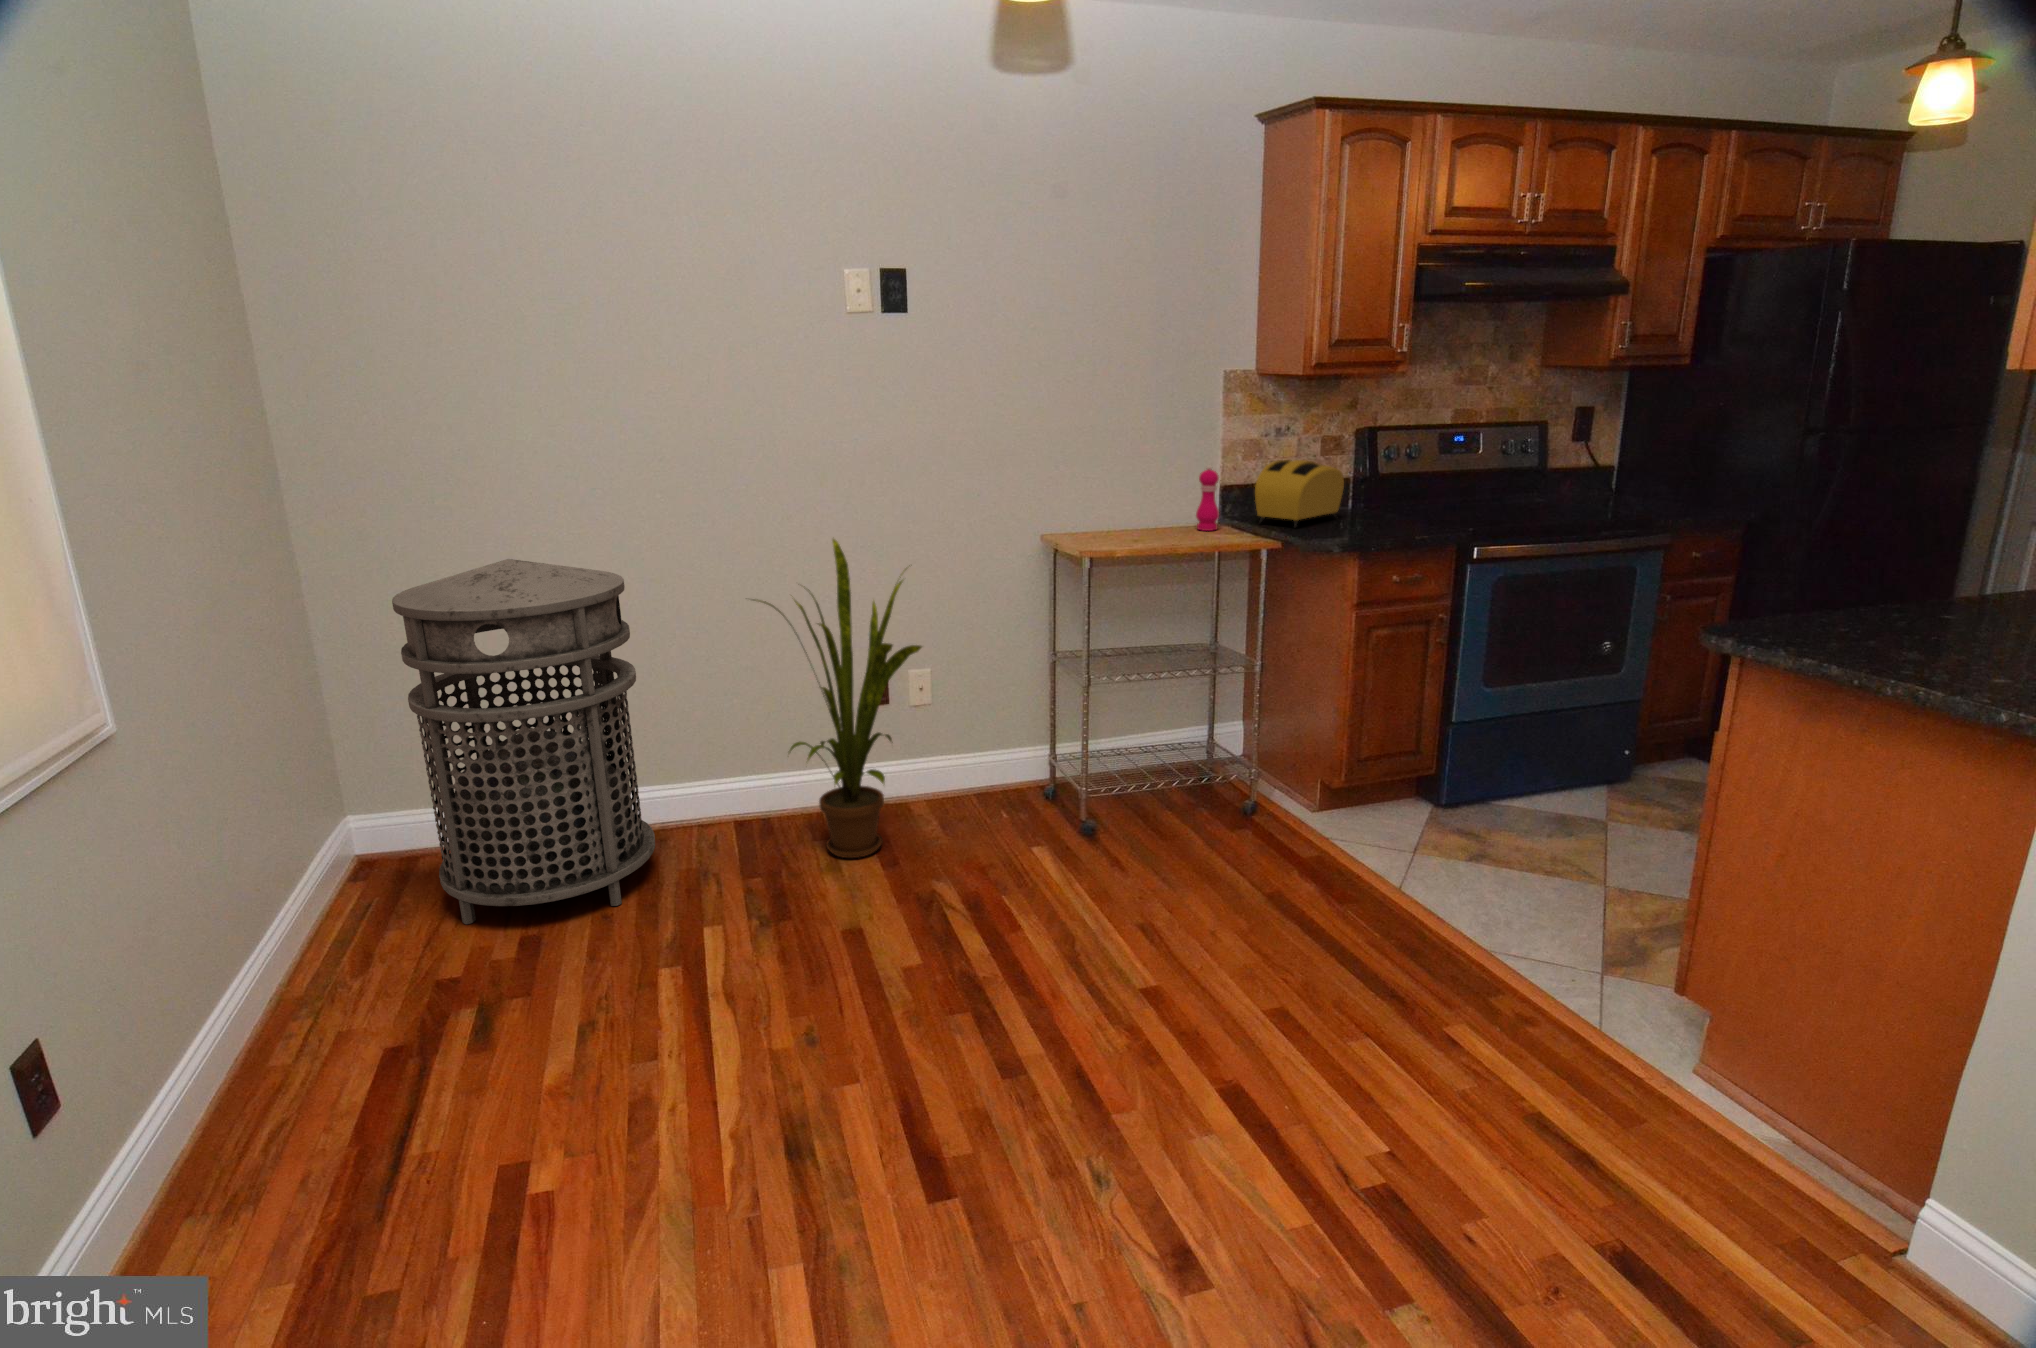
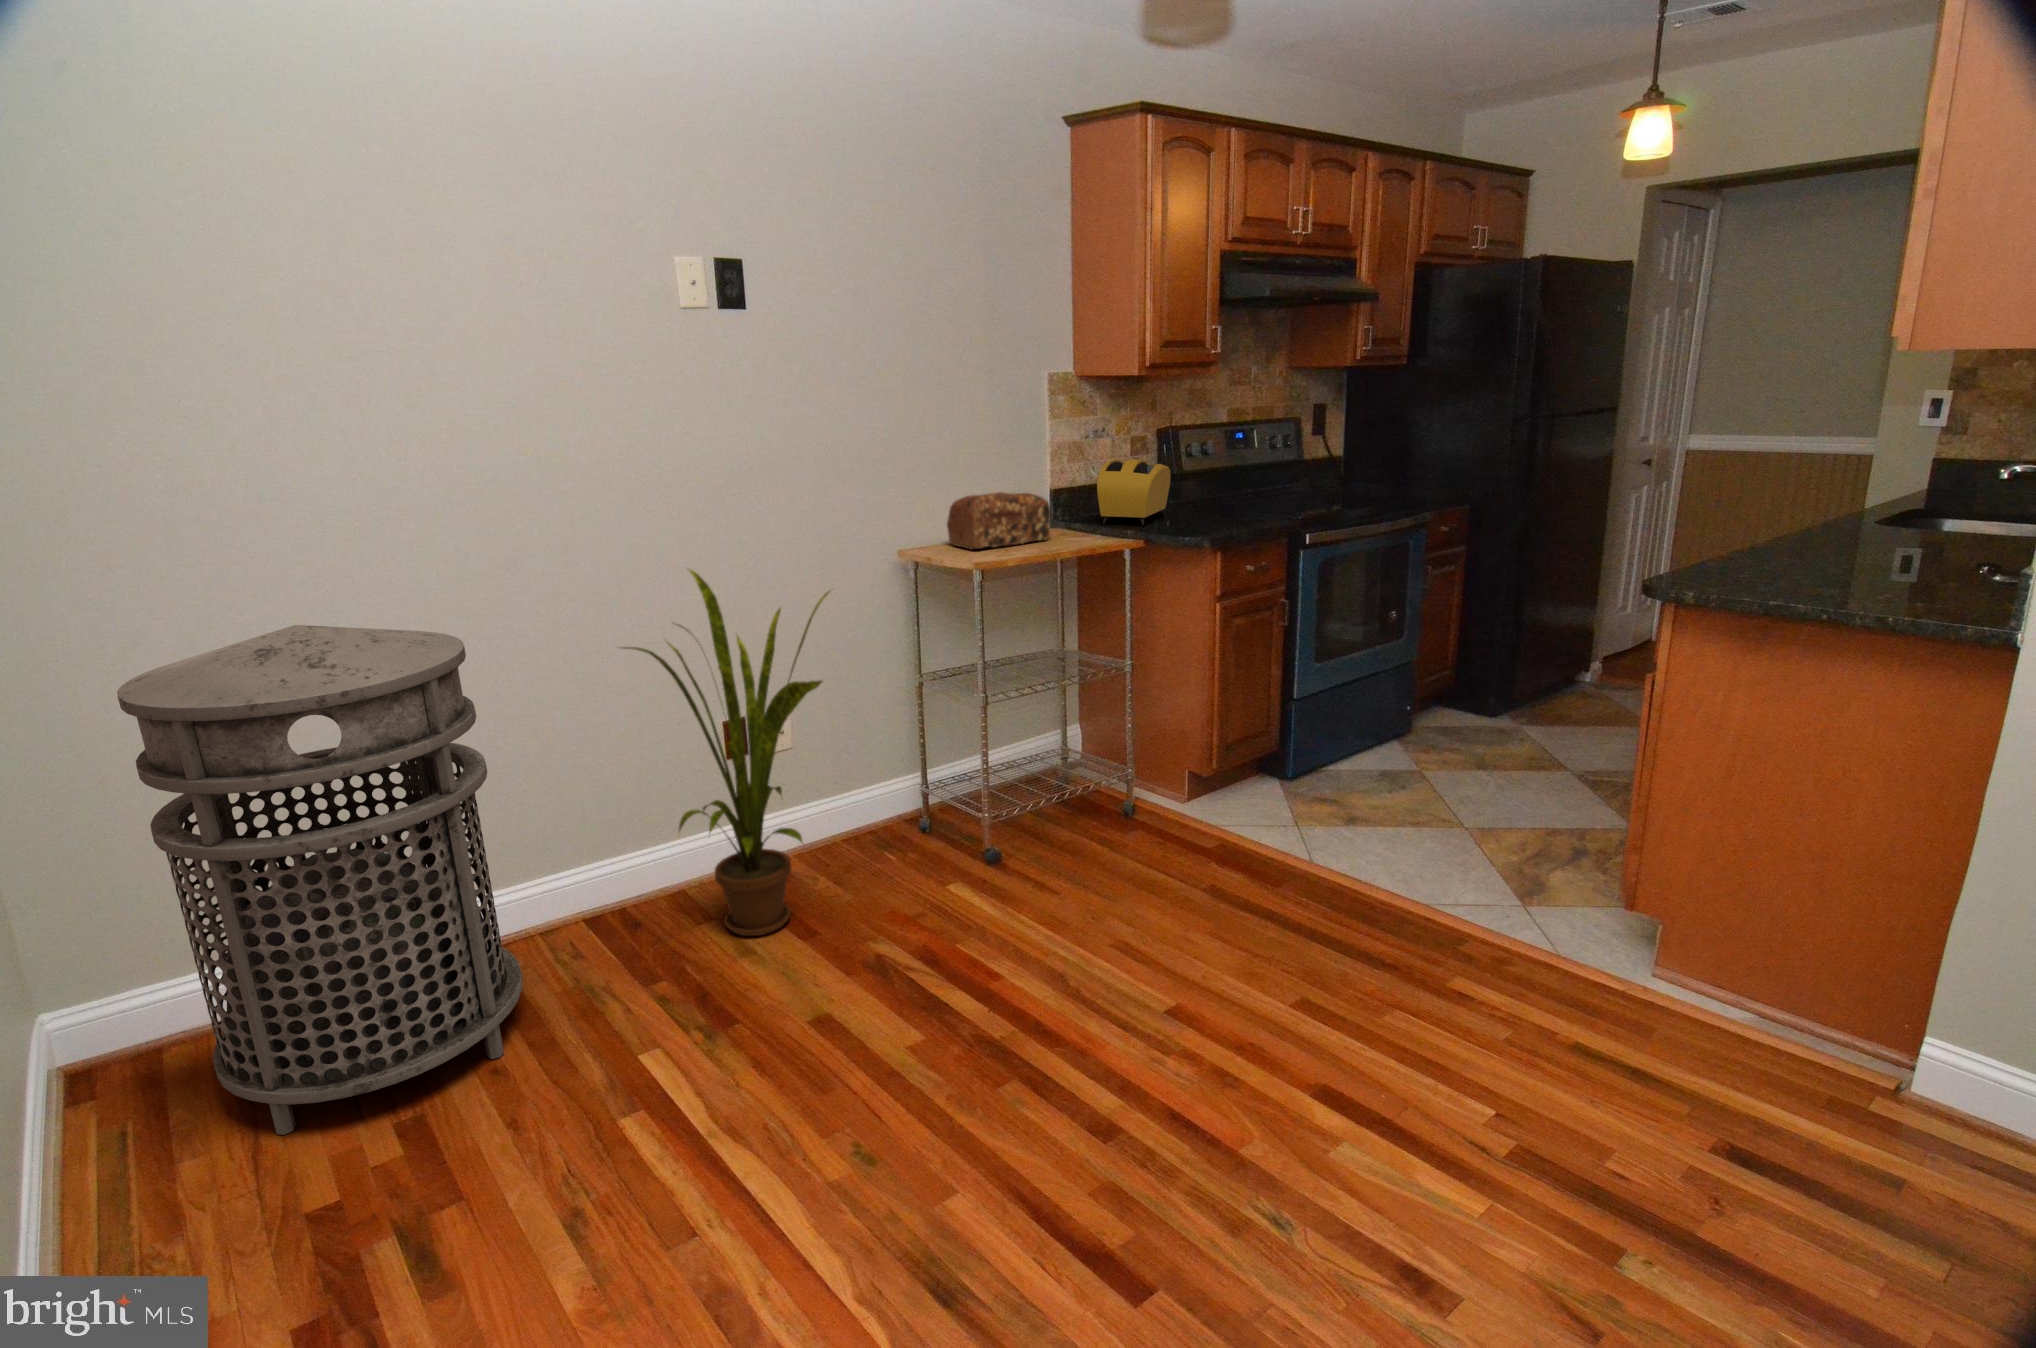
pepper mill: present [1196,465,1219,531] -> none [1051,467,1074,533]
bread loaf: none [1084,487,1184,540] -> present [947,492,1051,550]

